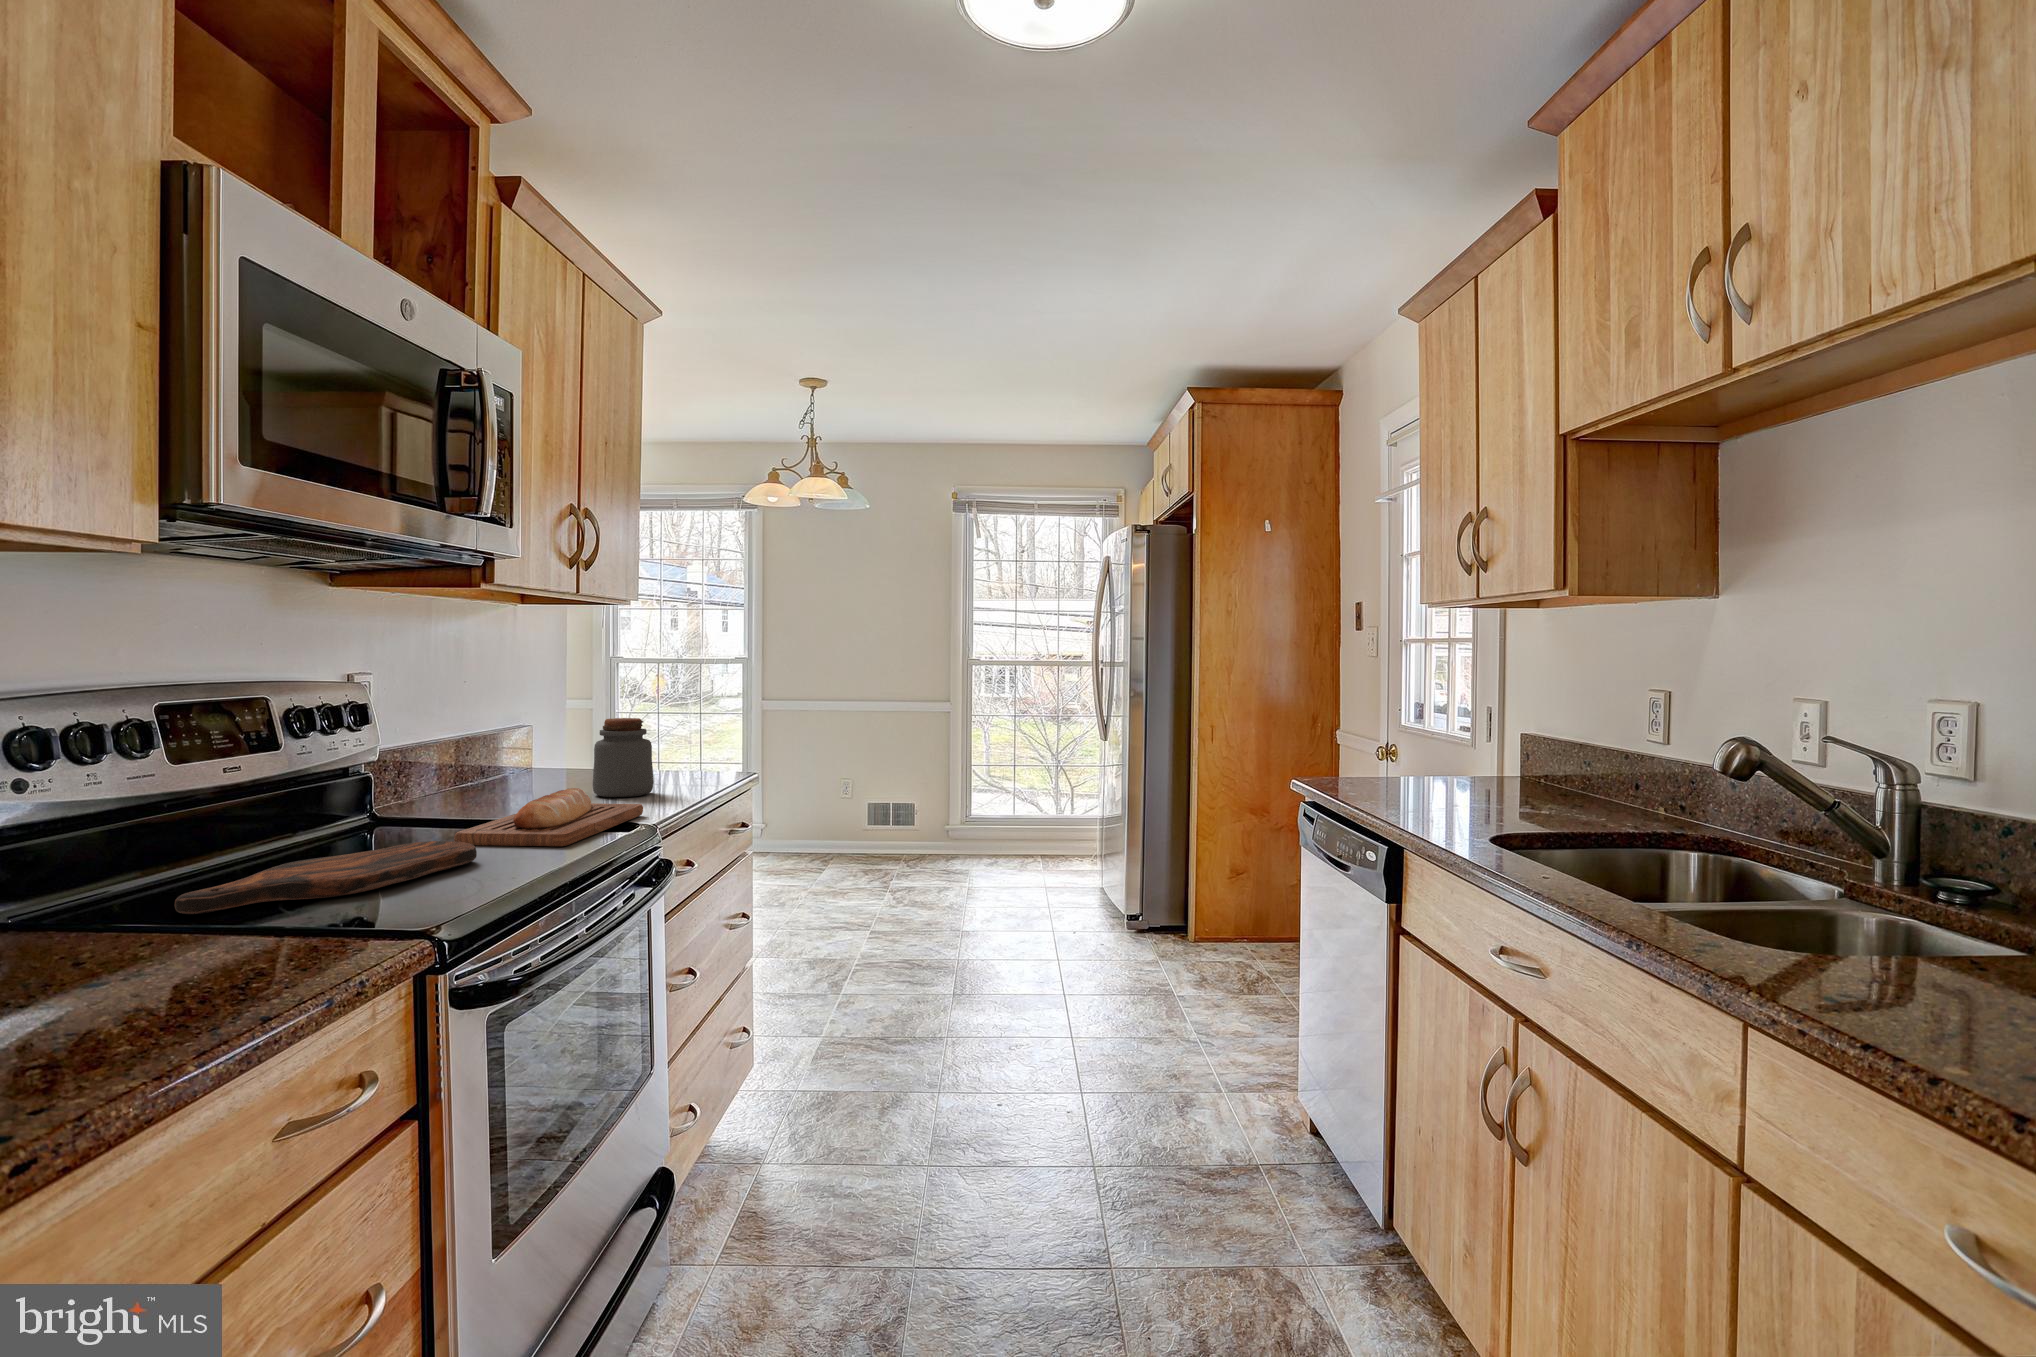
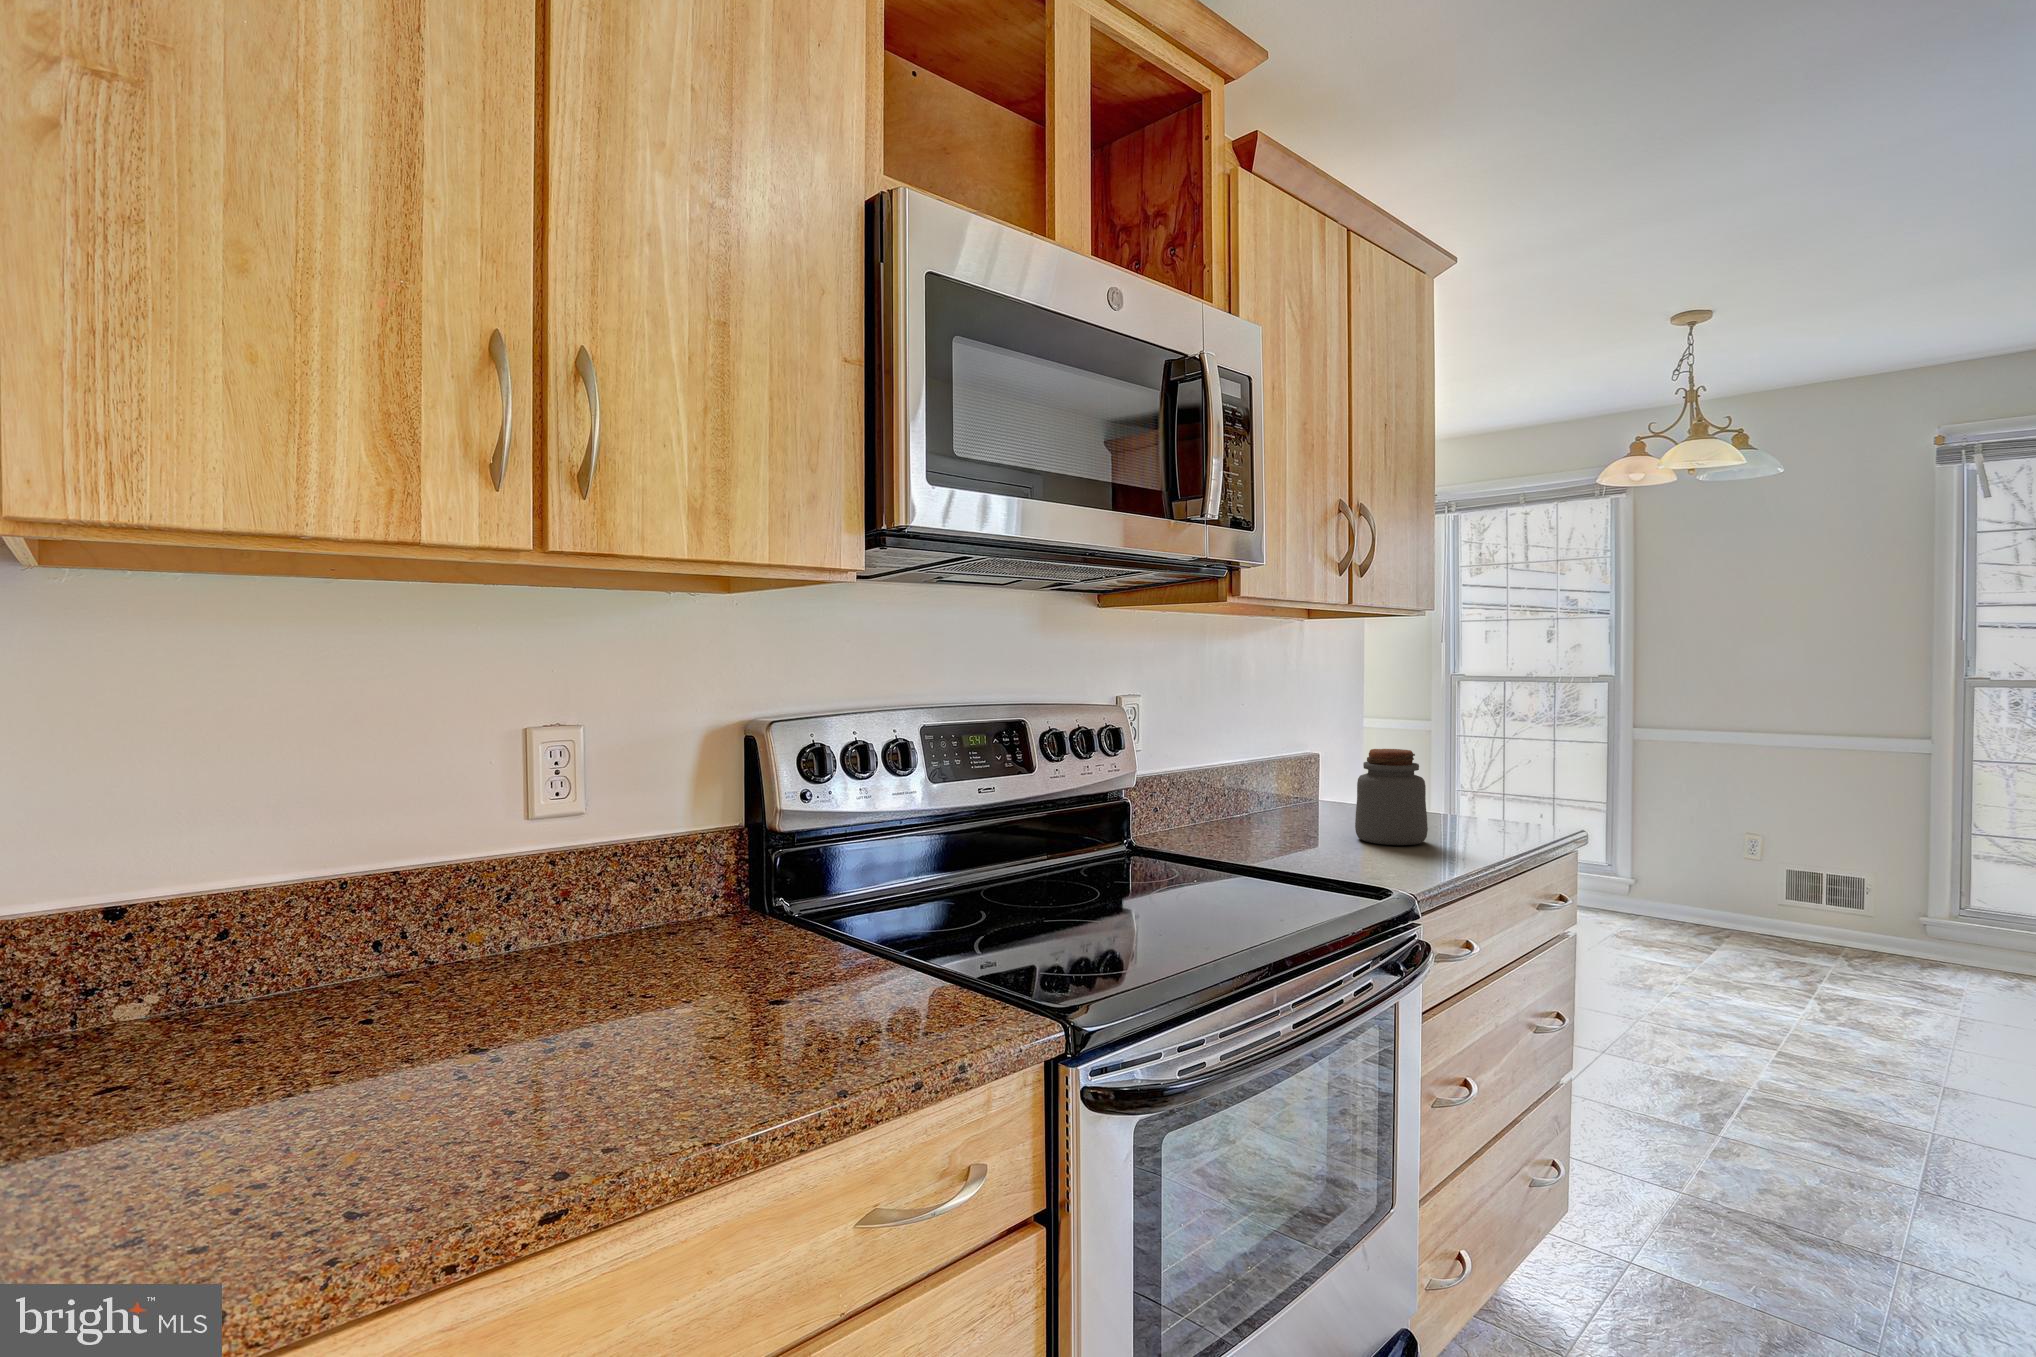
bread loaf: present [454,788,643,846] -> none [1175,833,1398,907]
cutting board: present [175,841,477,914] -> none [899,881,1179,936]

